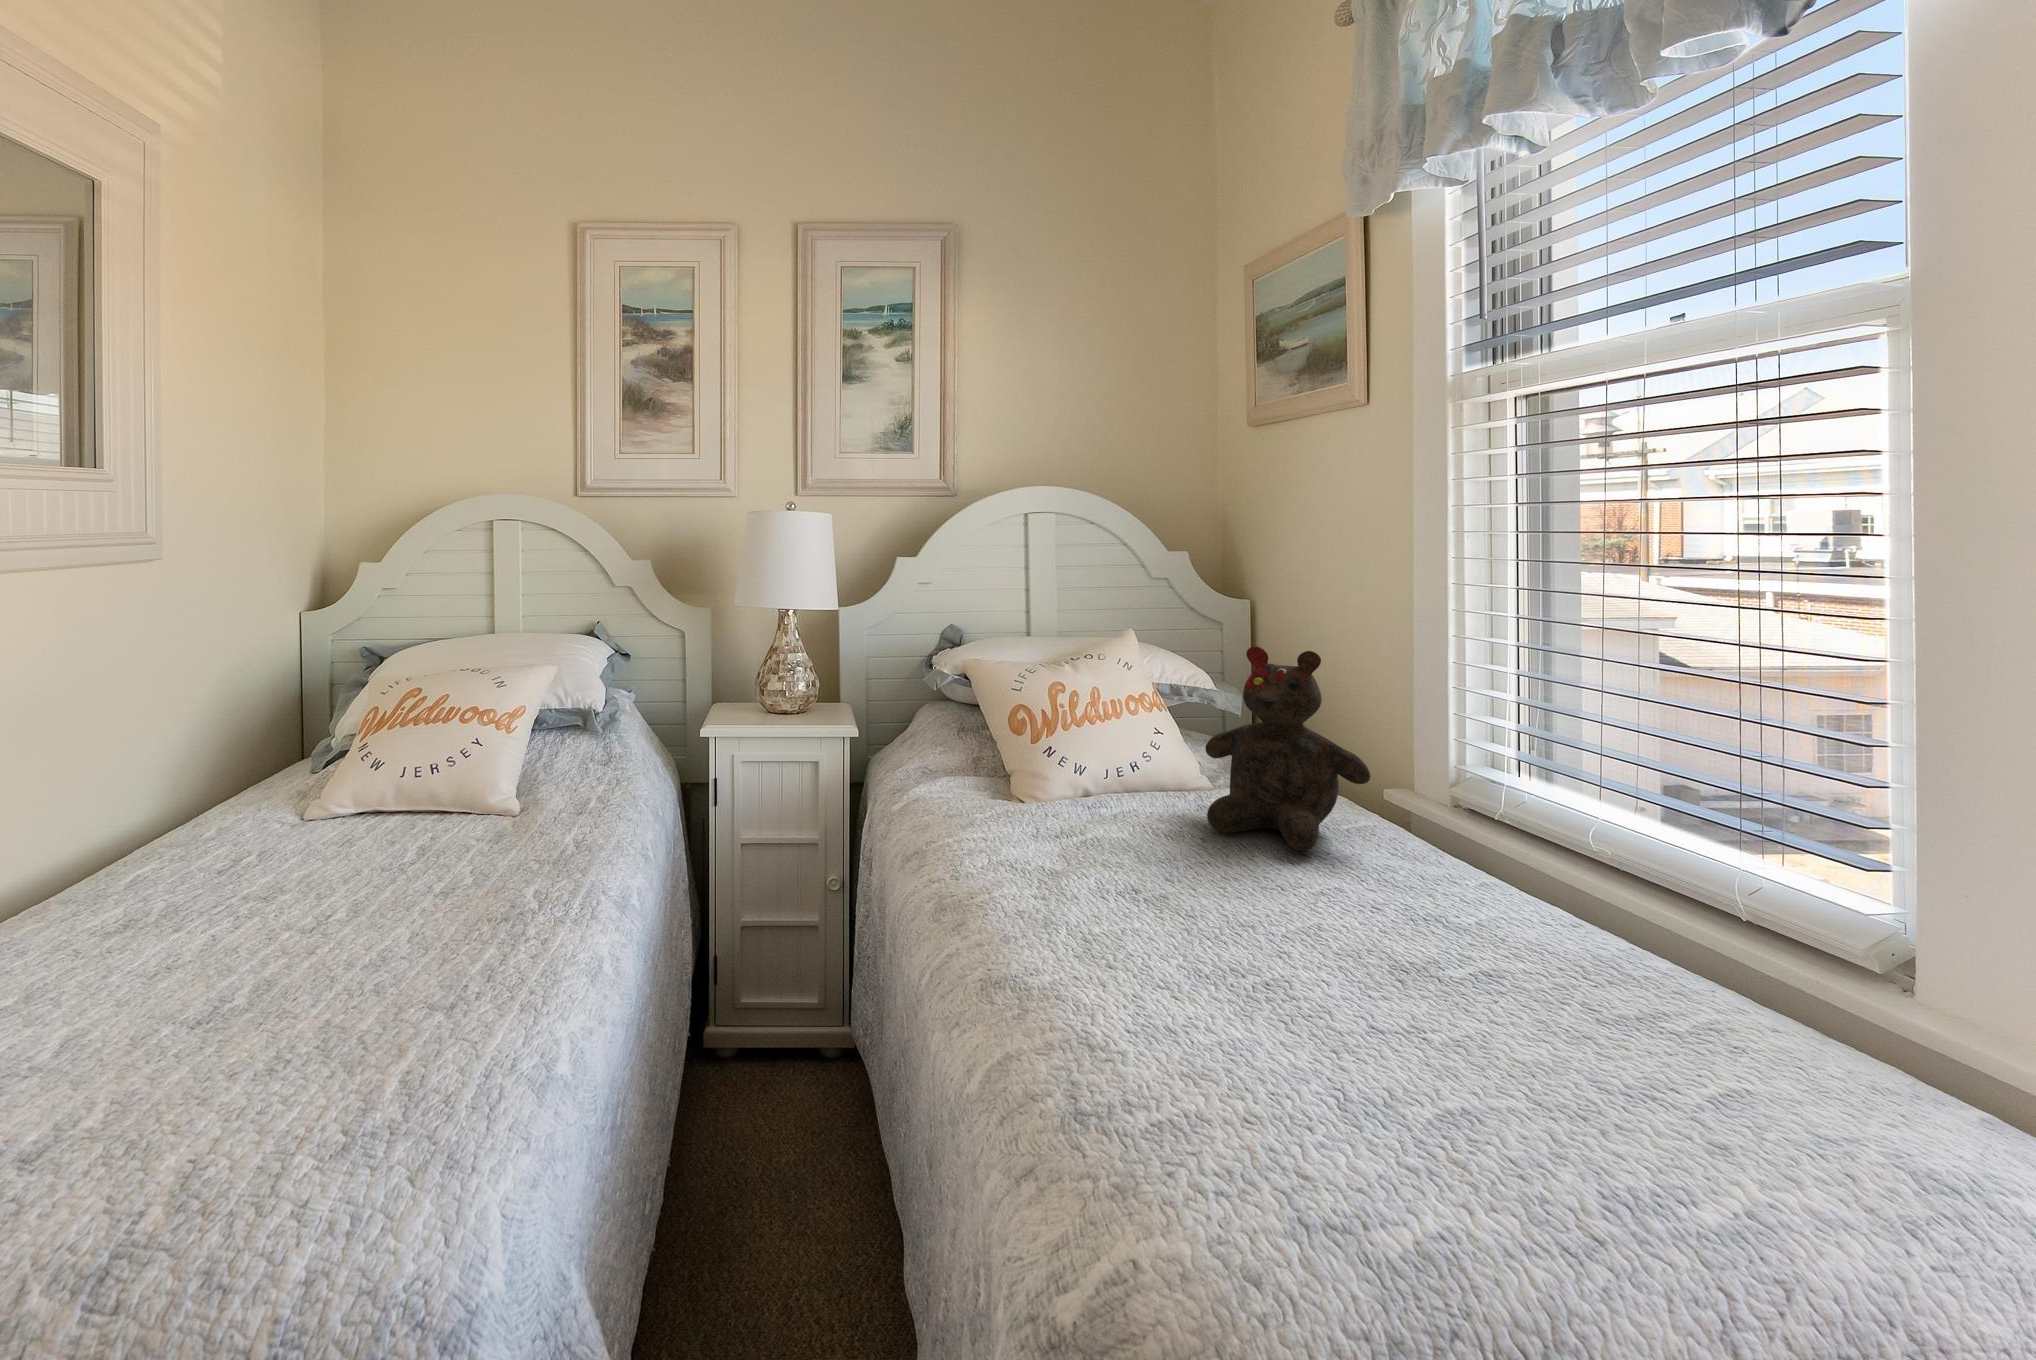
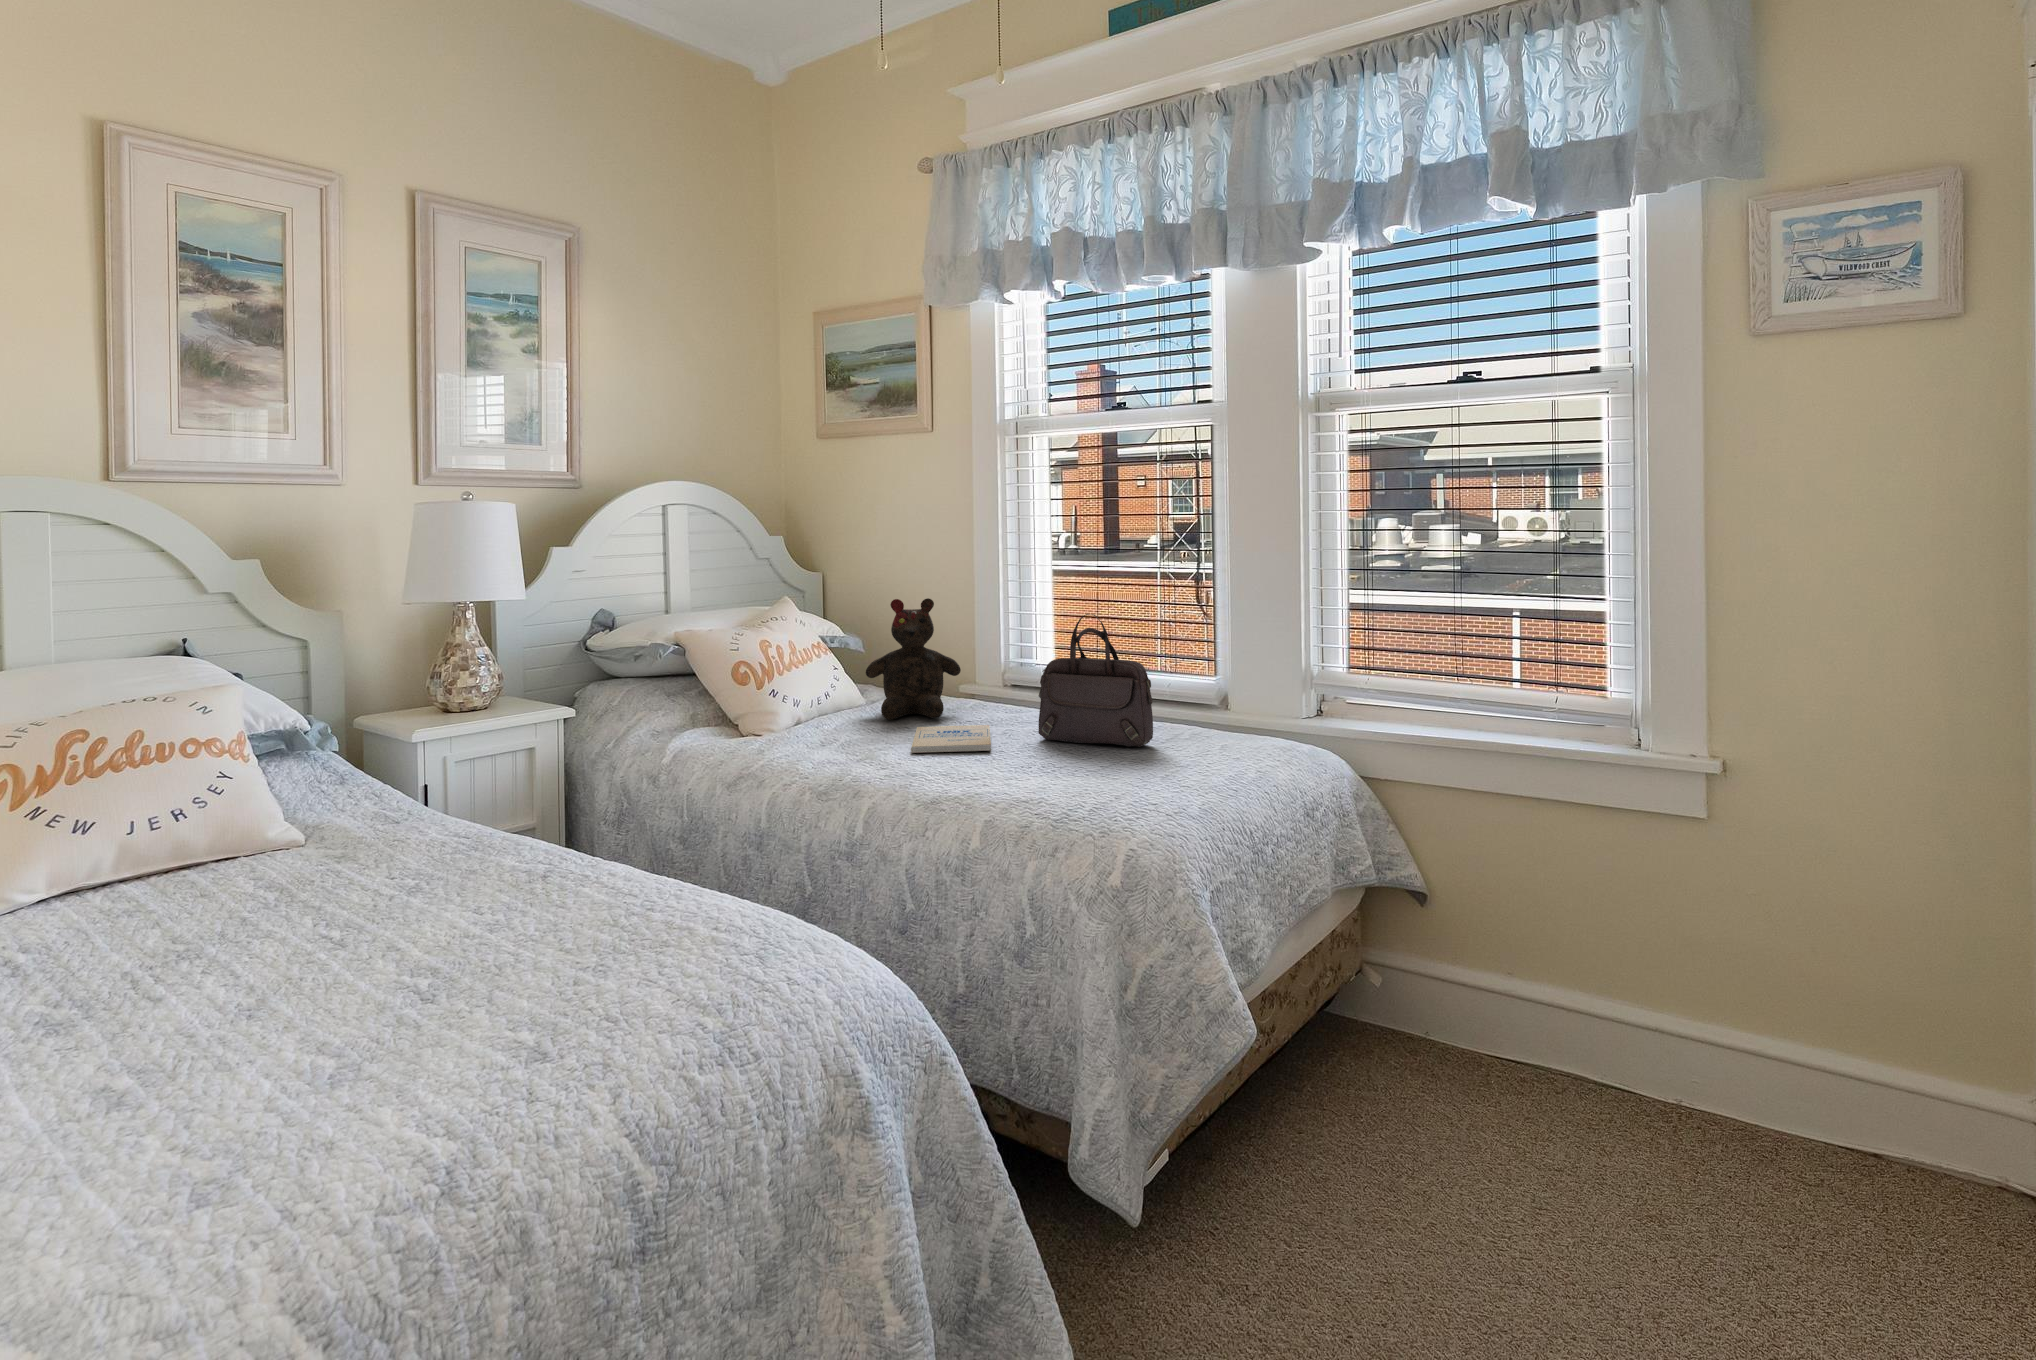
handbag: none [1477,743,1860,1140] -> present [1039,614,1153,747]
book: none [1169,865,1382,979] -> present [911,725,991,753]

